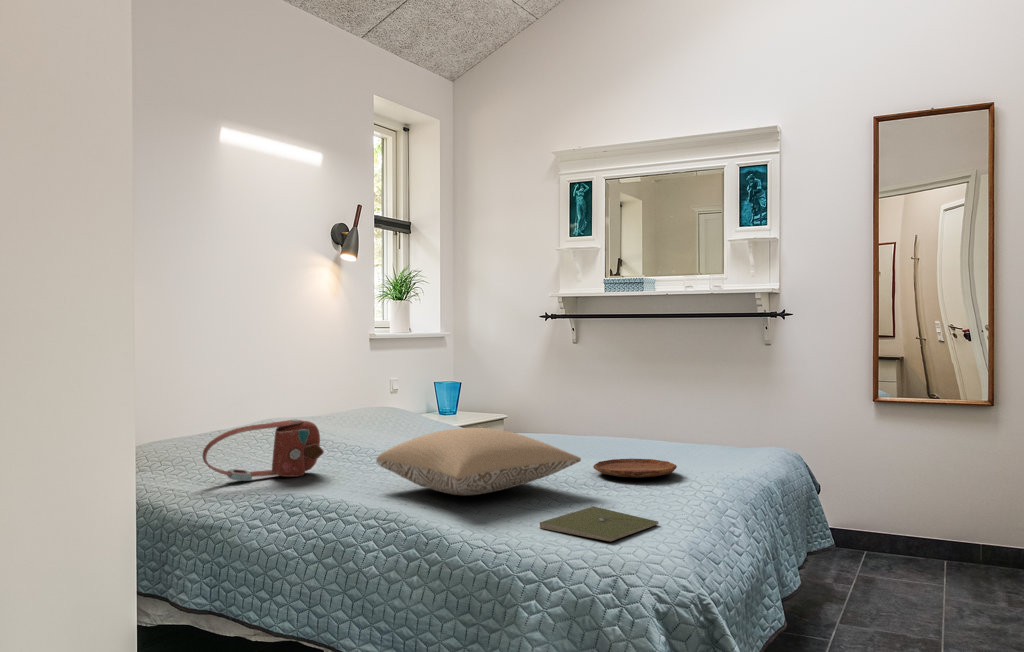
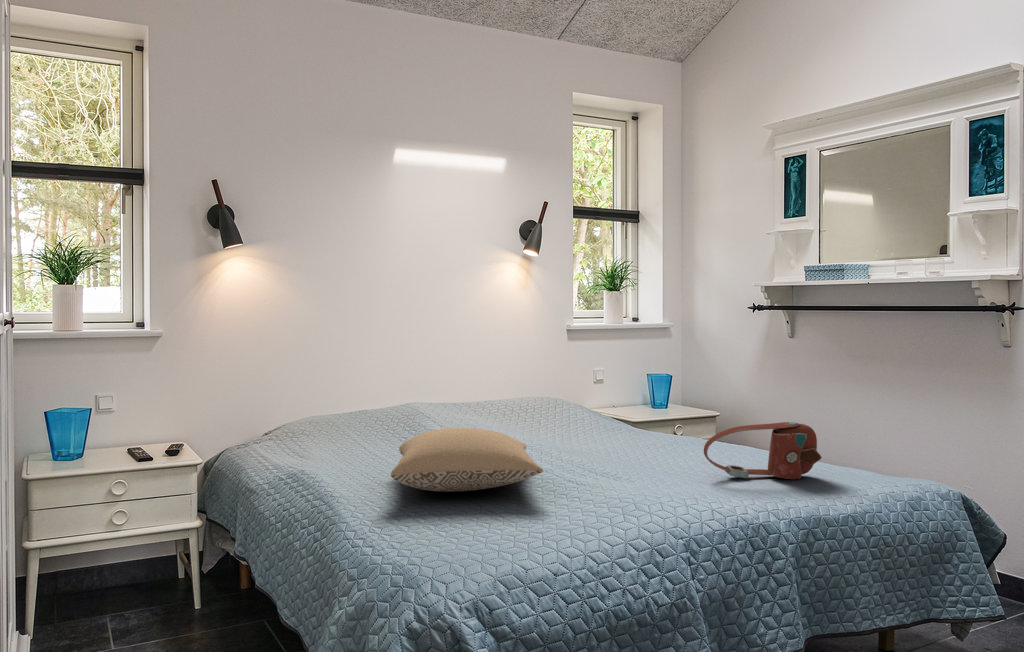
handbag: present [203,419,324,481] -> present [704,422,822,479]
tray: present [593,459,677,478] -> none [600,474,691,498]
notebook: present [540,506,658,541] -> none [423,519,523,555]

